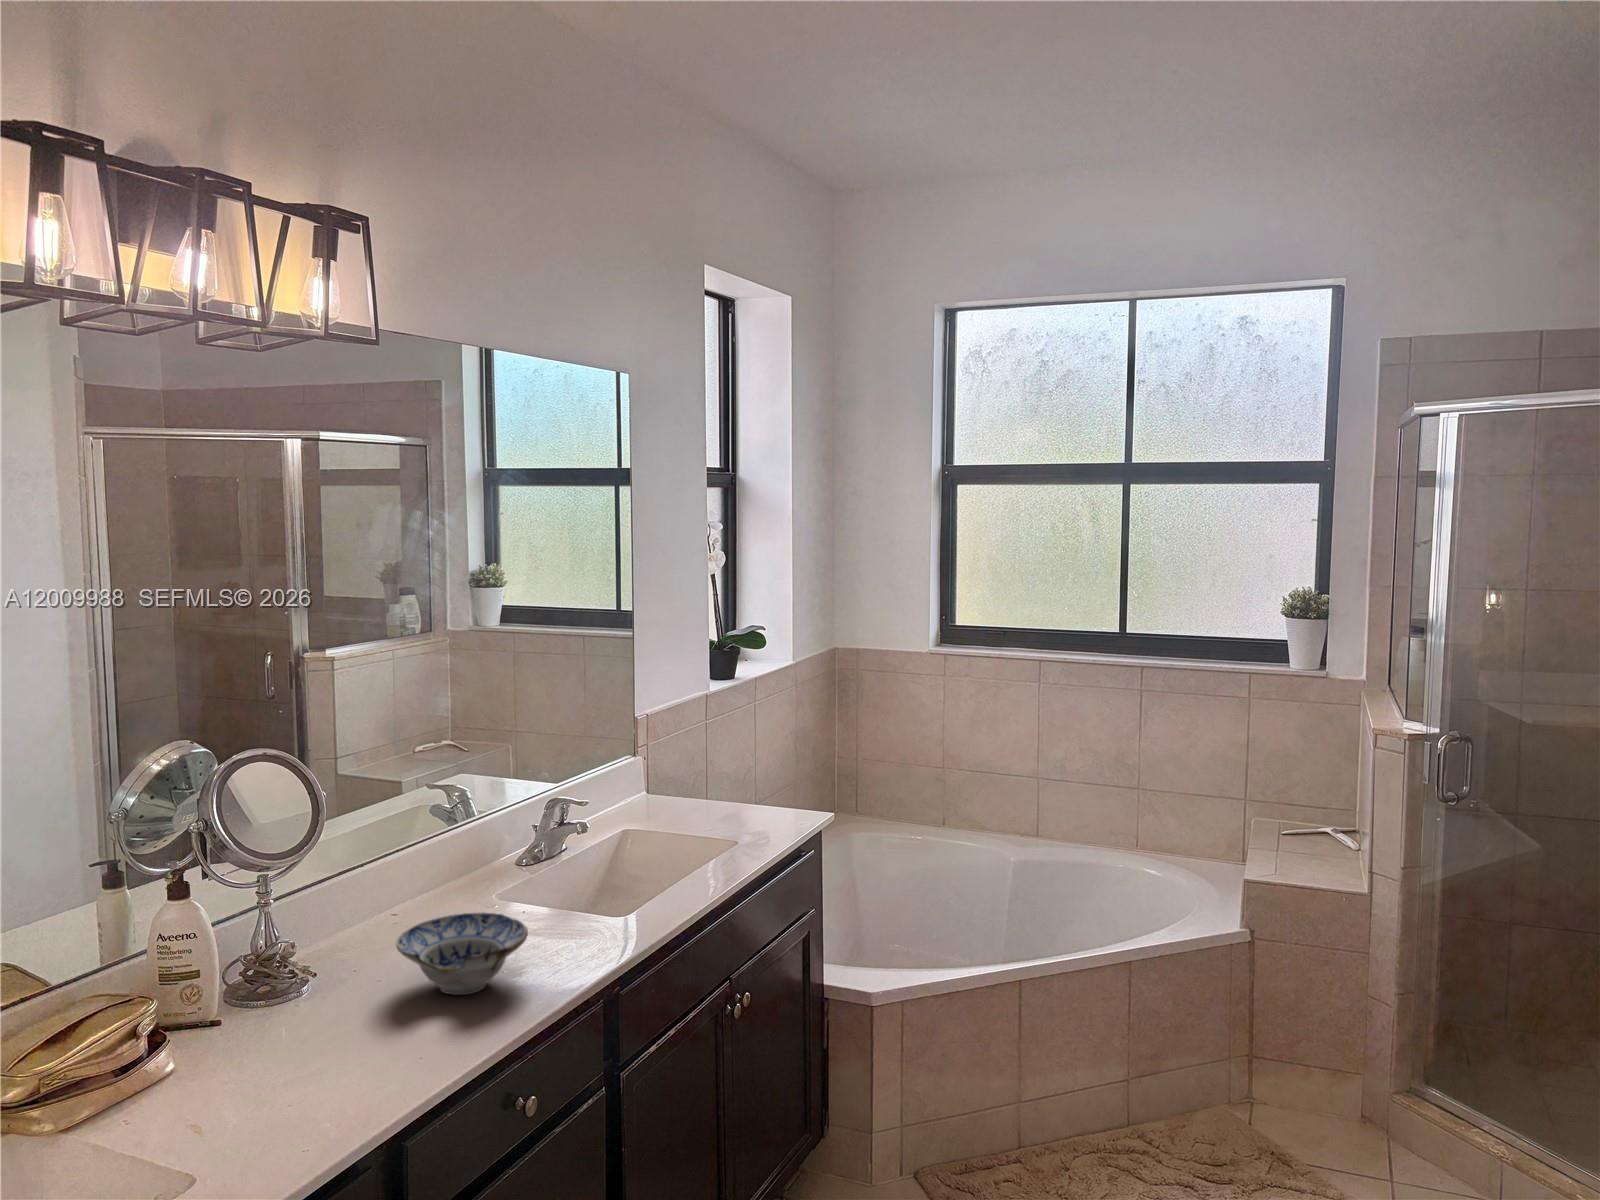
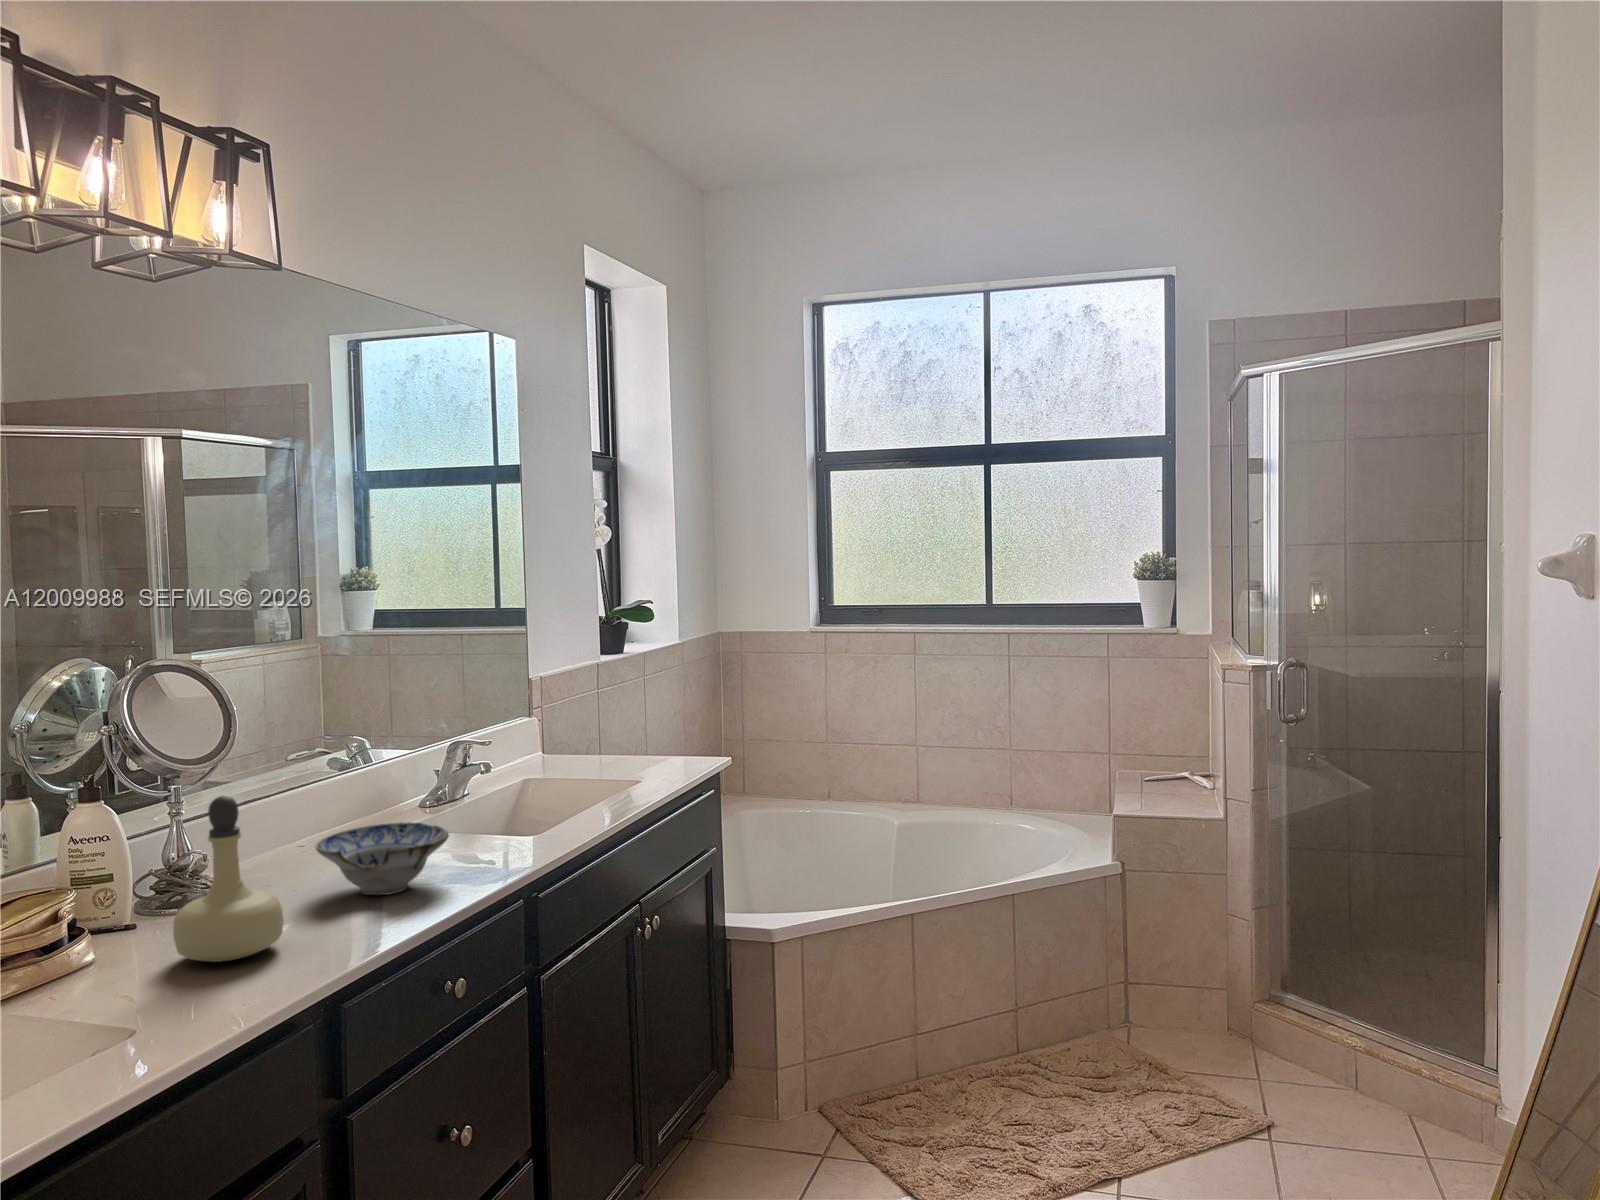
perfume bottle: none [247,915,354,1084] -> present [173,796,284,962]

